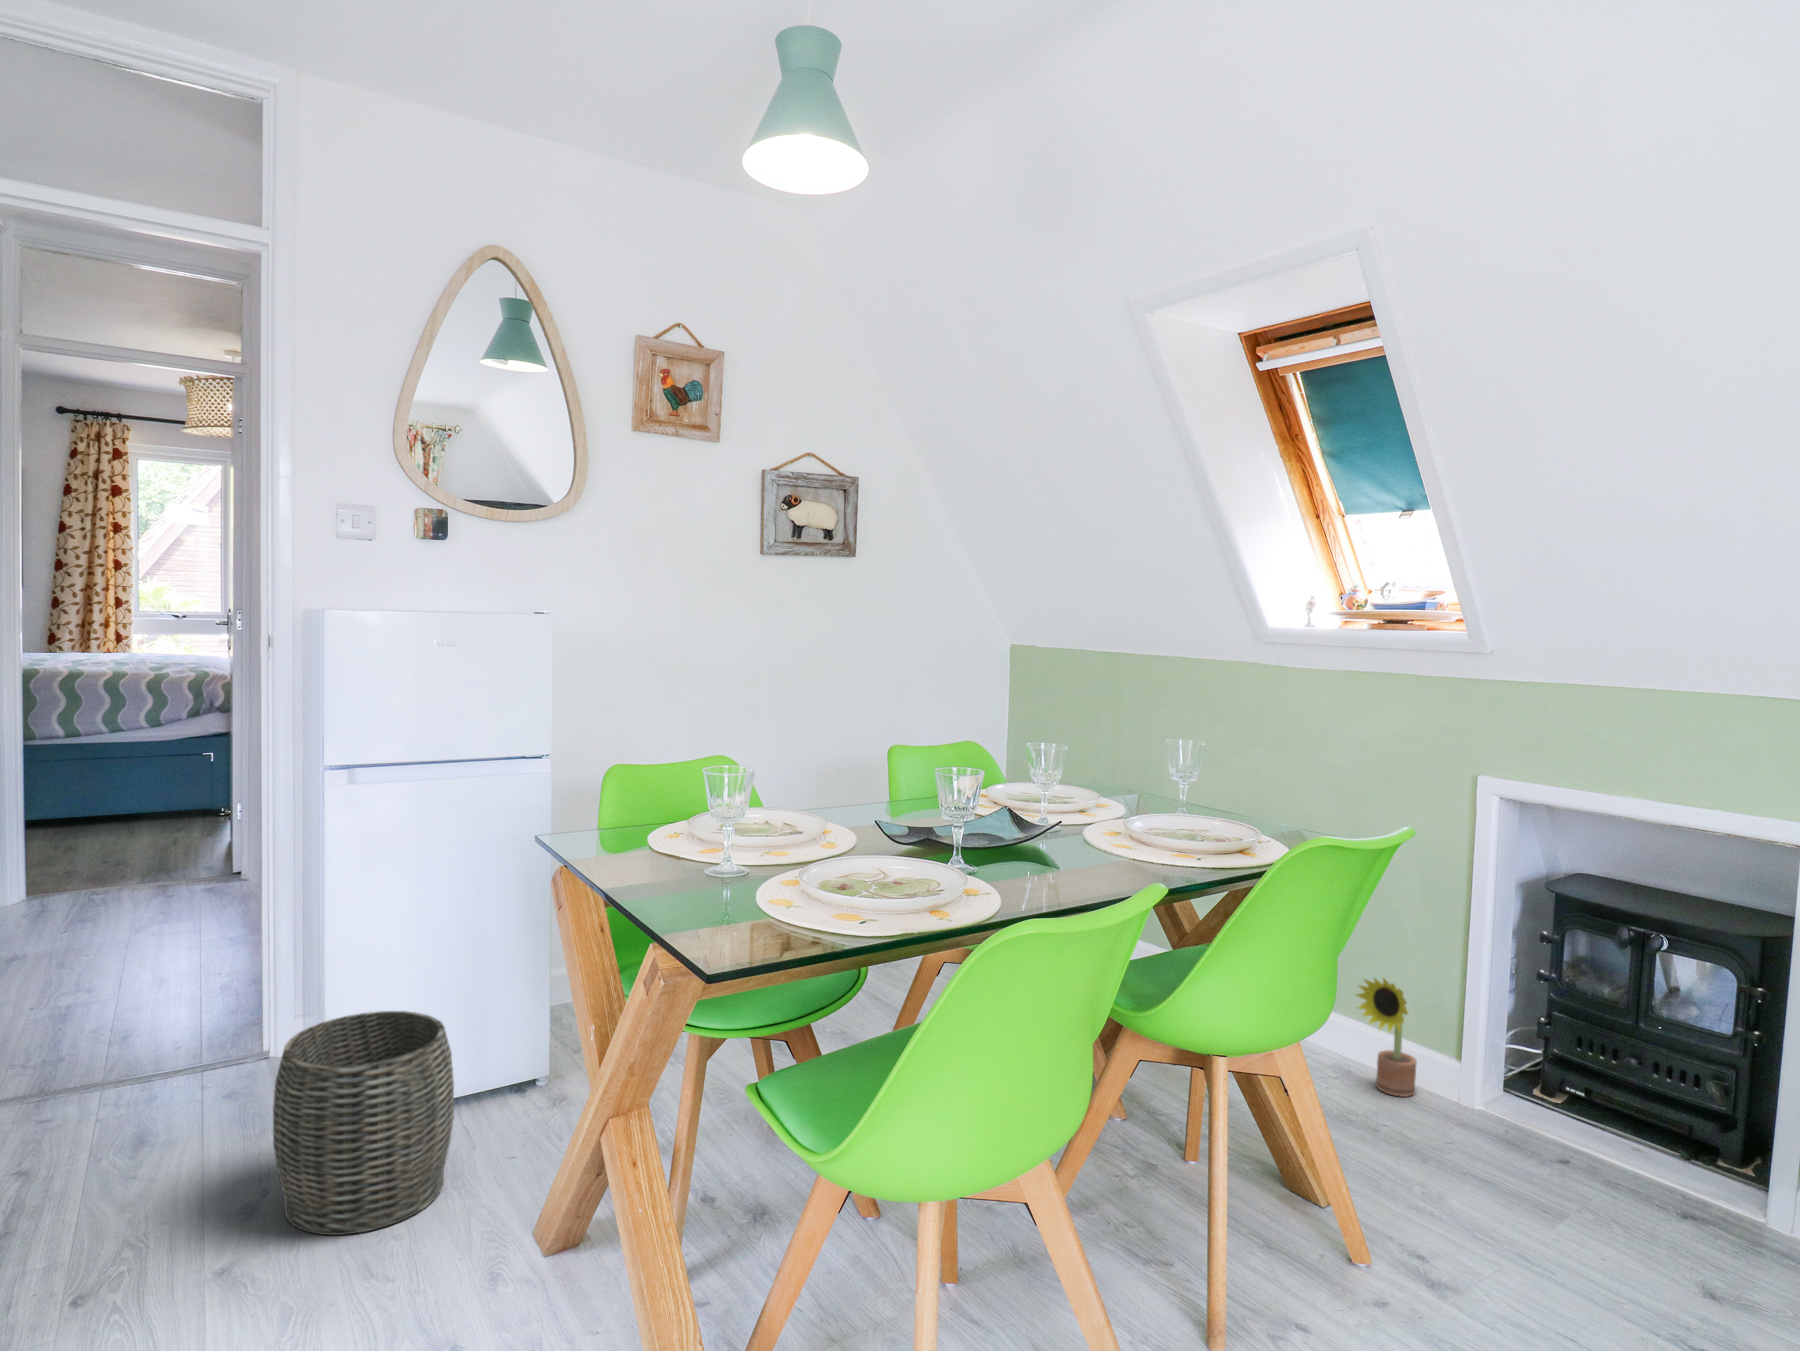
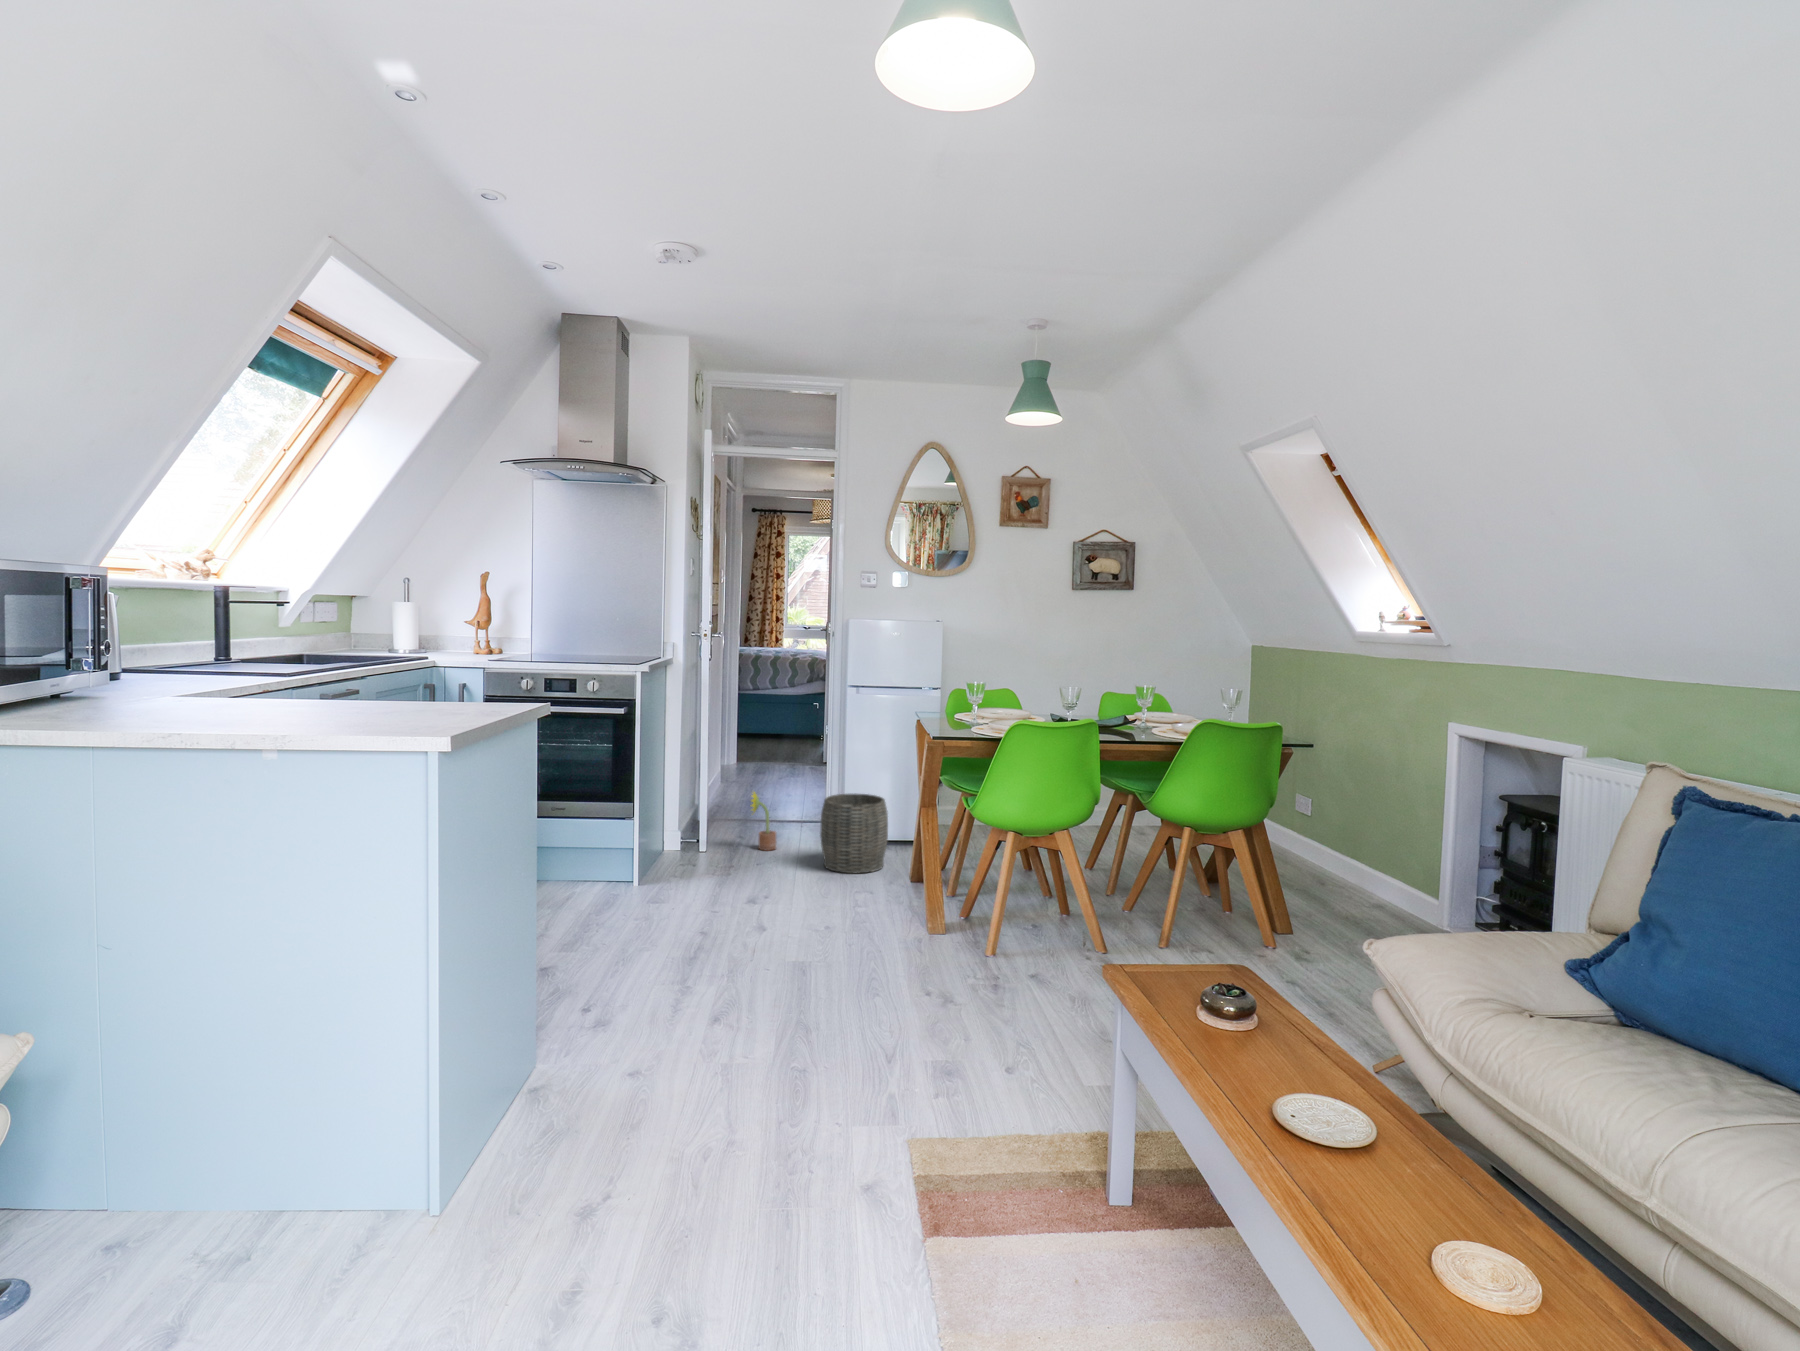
decorative plant: present [1357,978,1417,1097] -> present [752,792,776,851]

